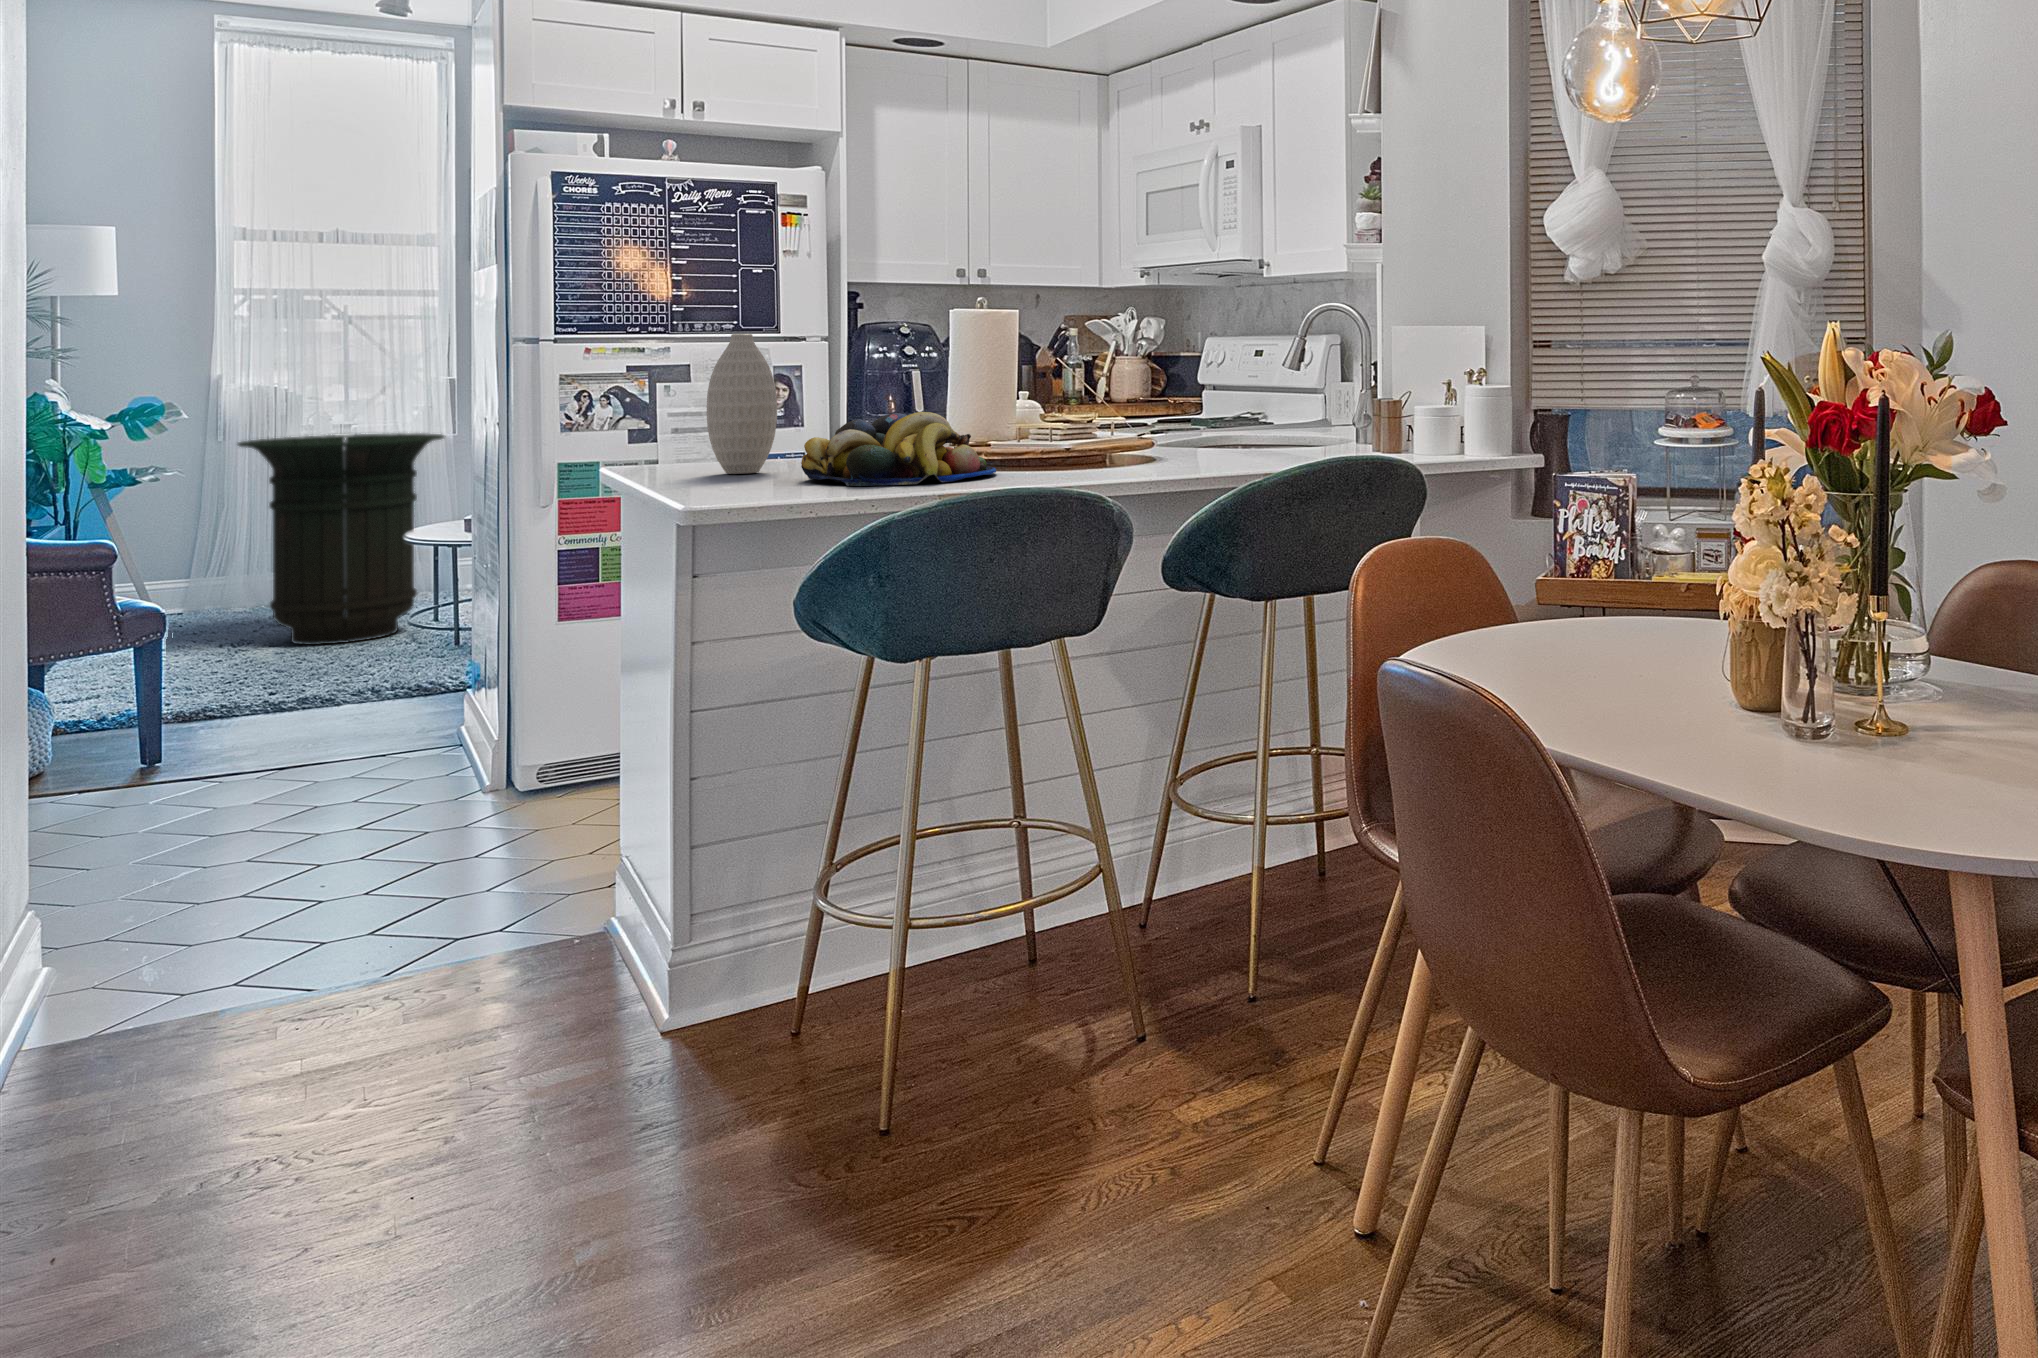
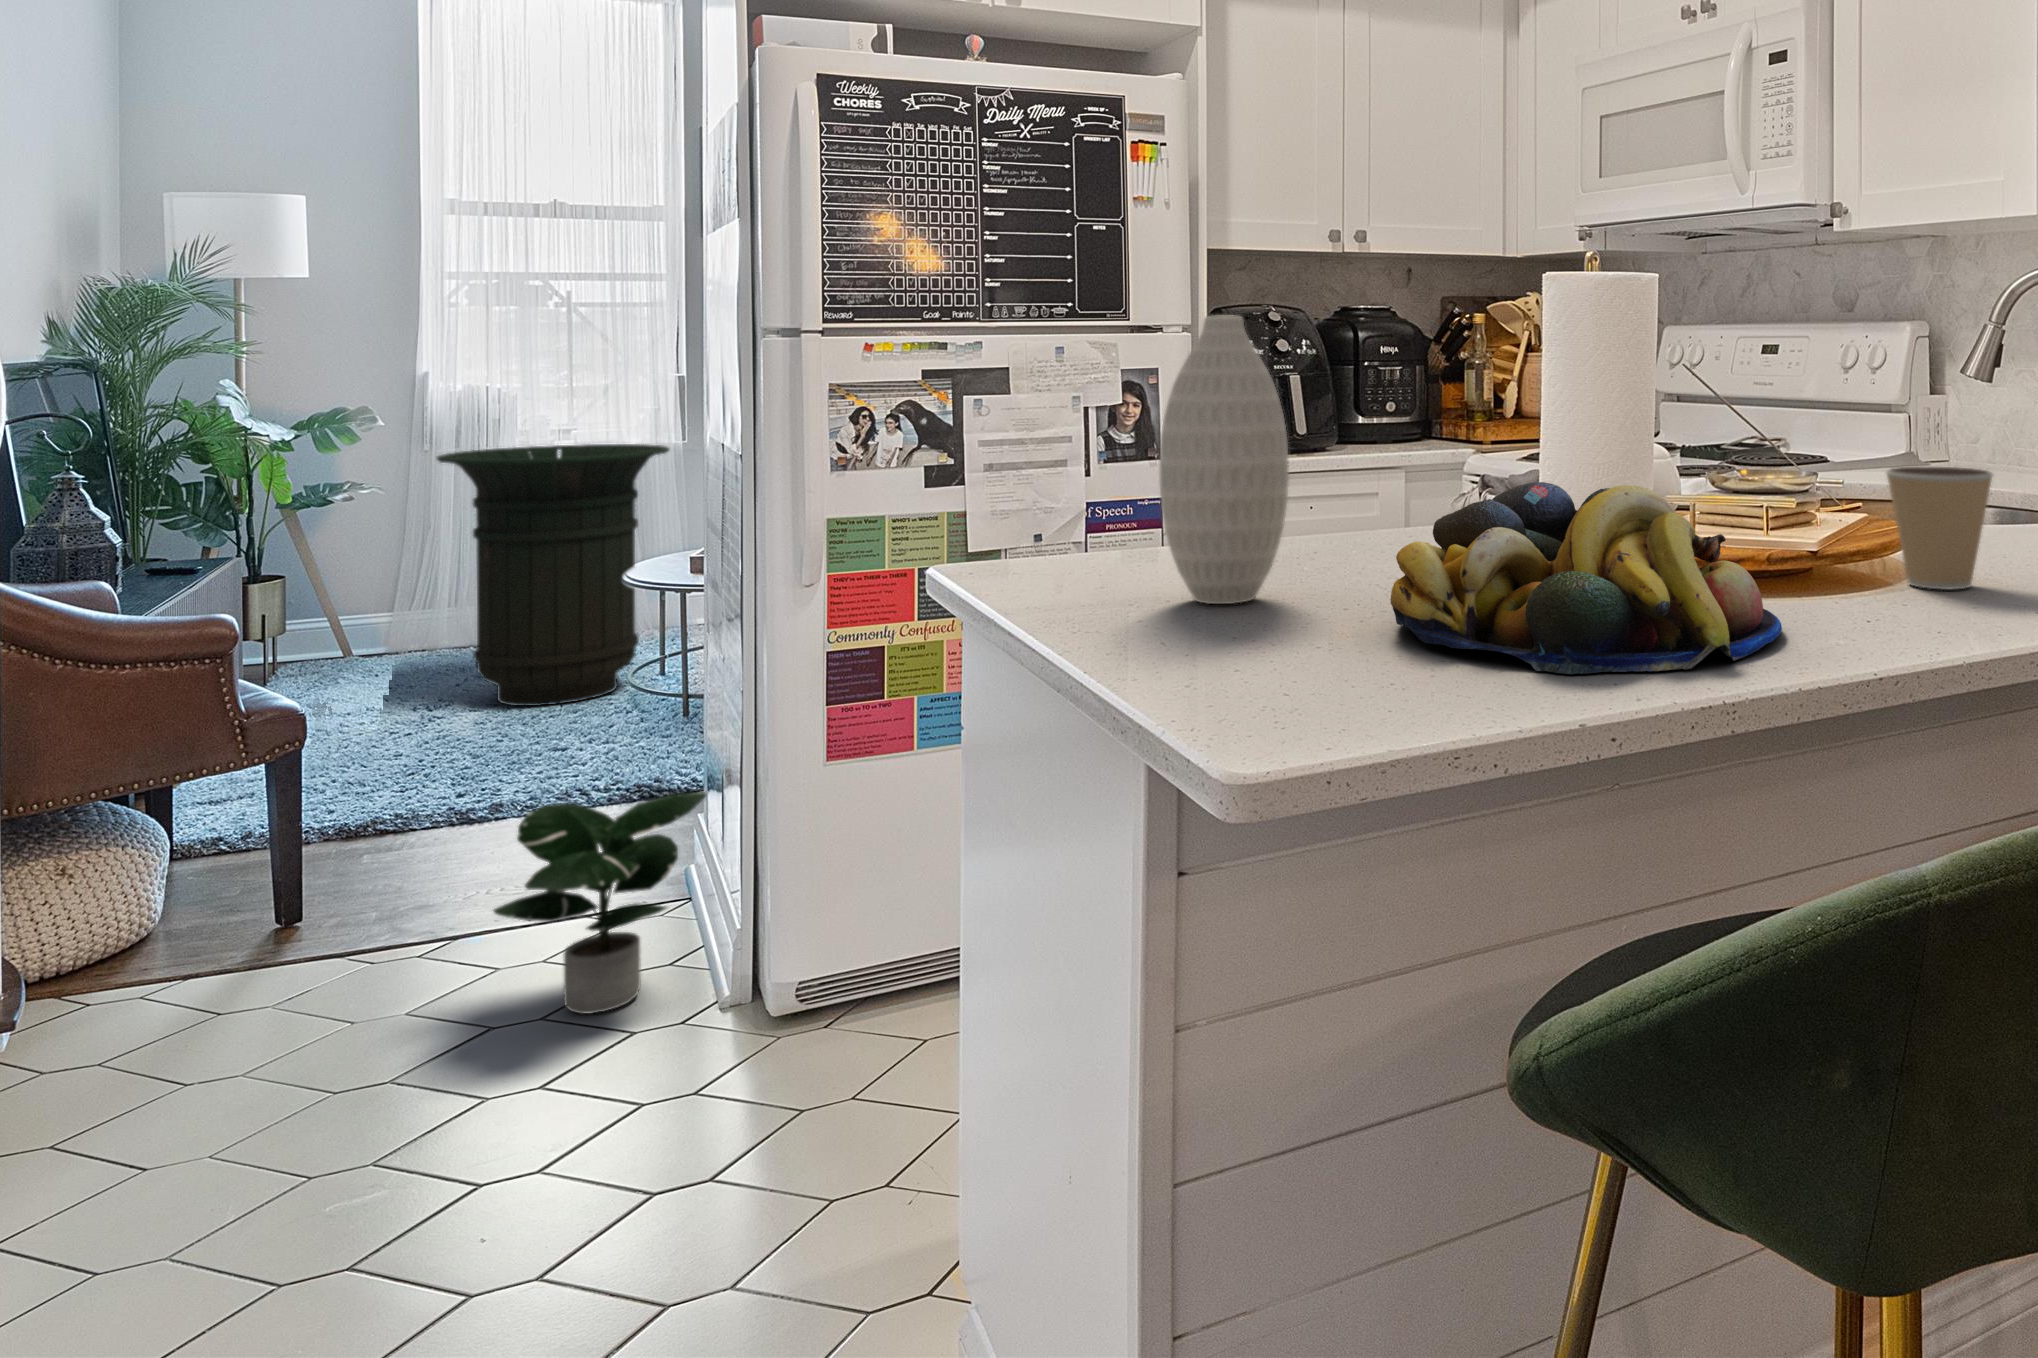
coffee cup: none [1097,408,1149,466] -> present [1886,467,1993,590]
potted plant: none [318,649,473,790] -> present [494,792,706,1014]

